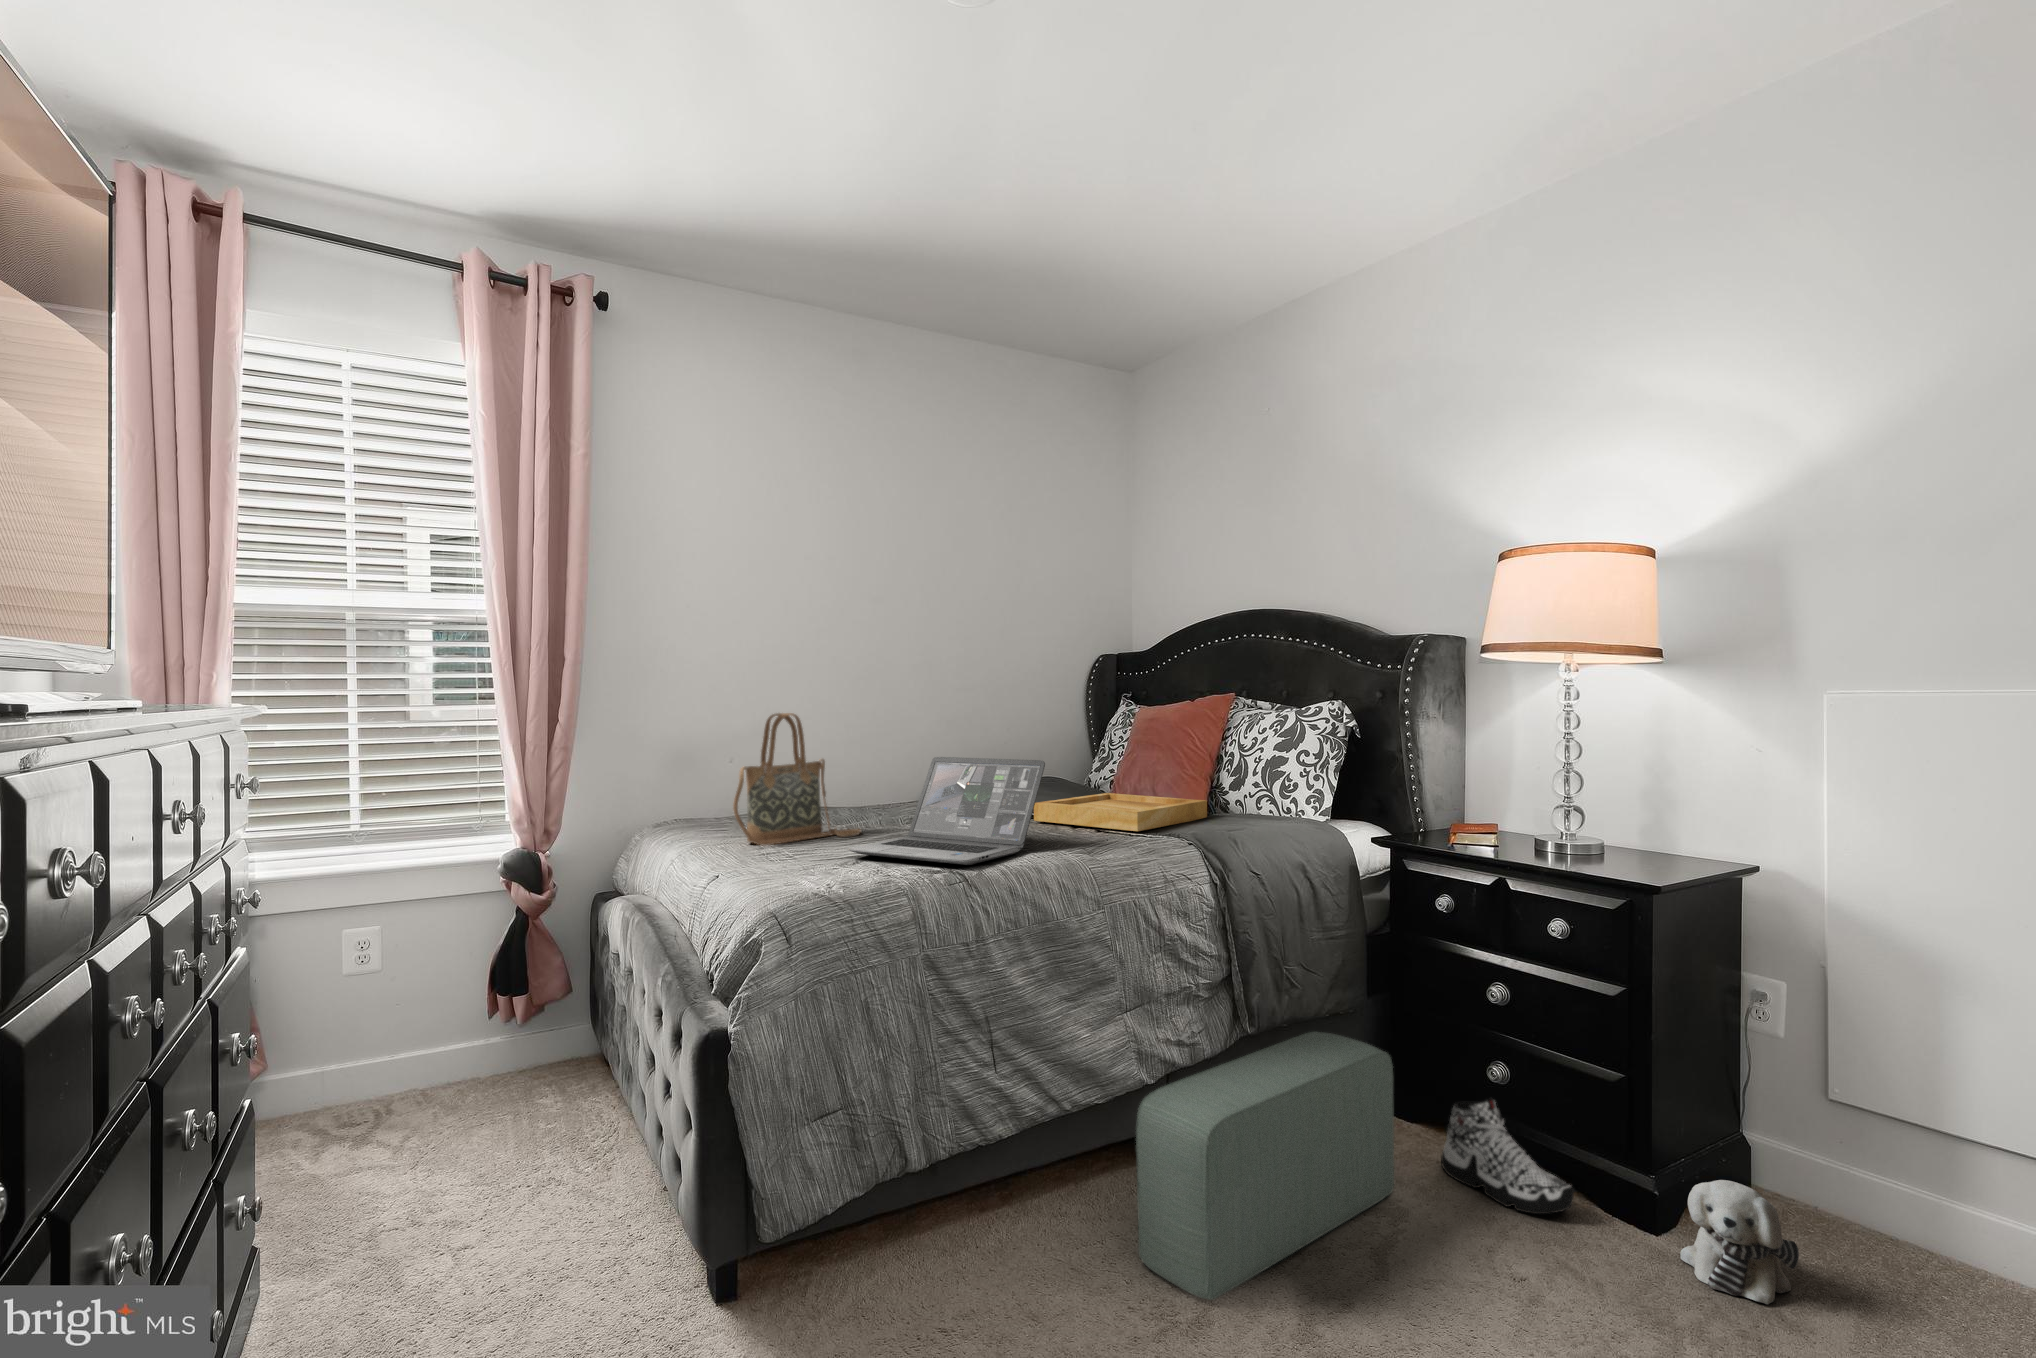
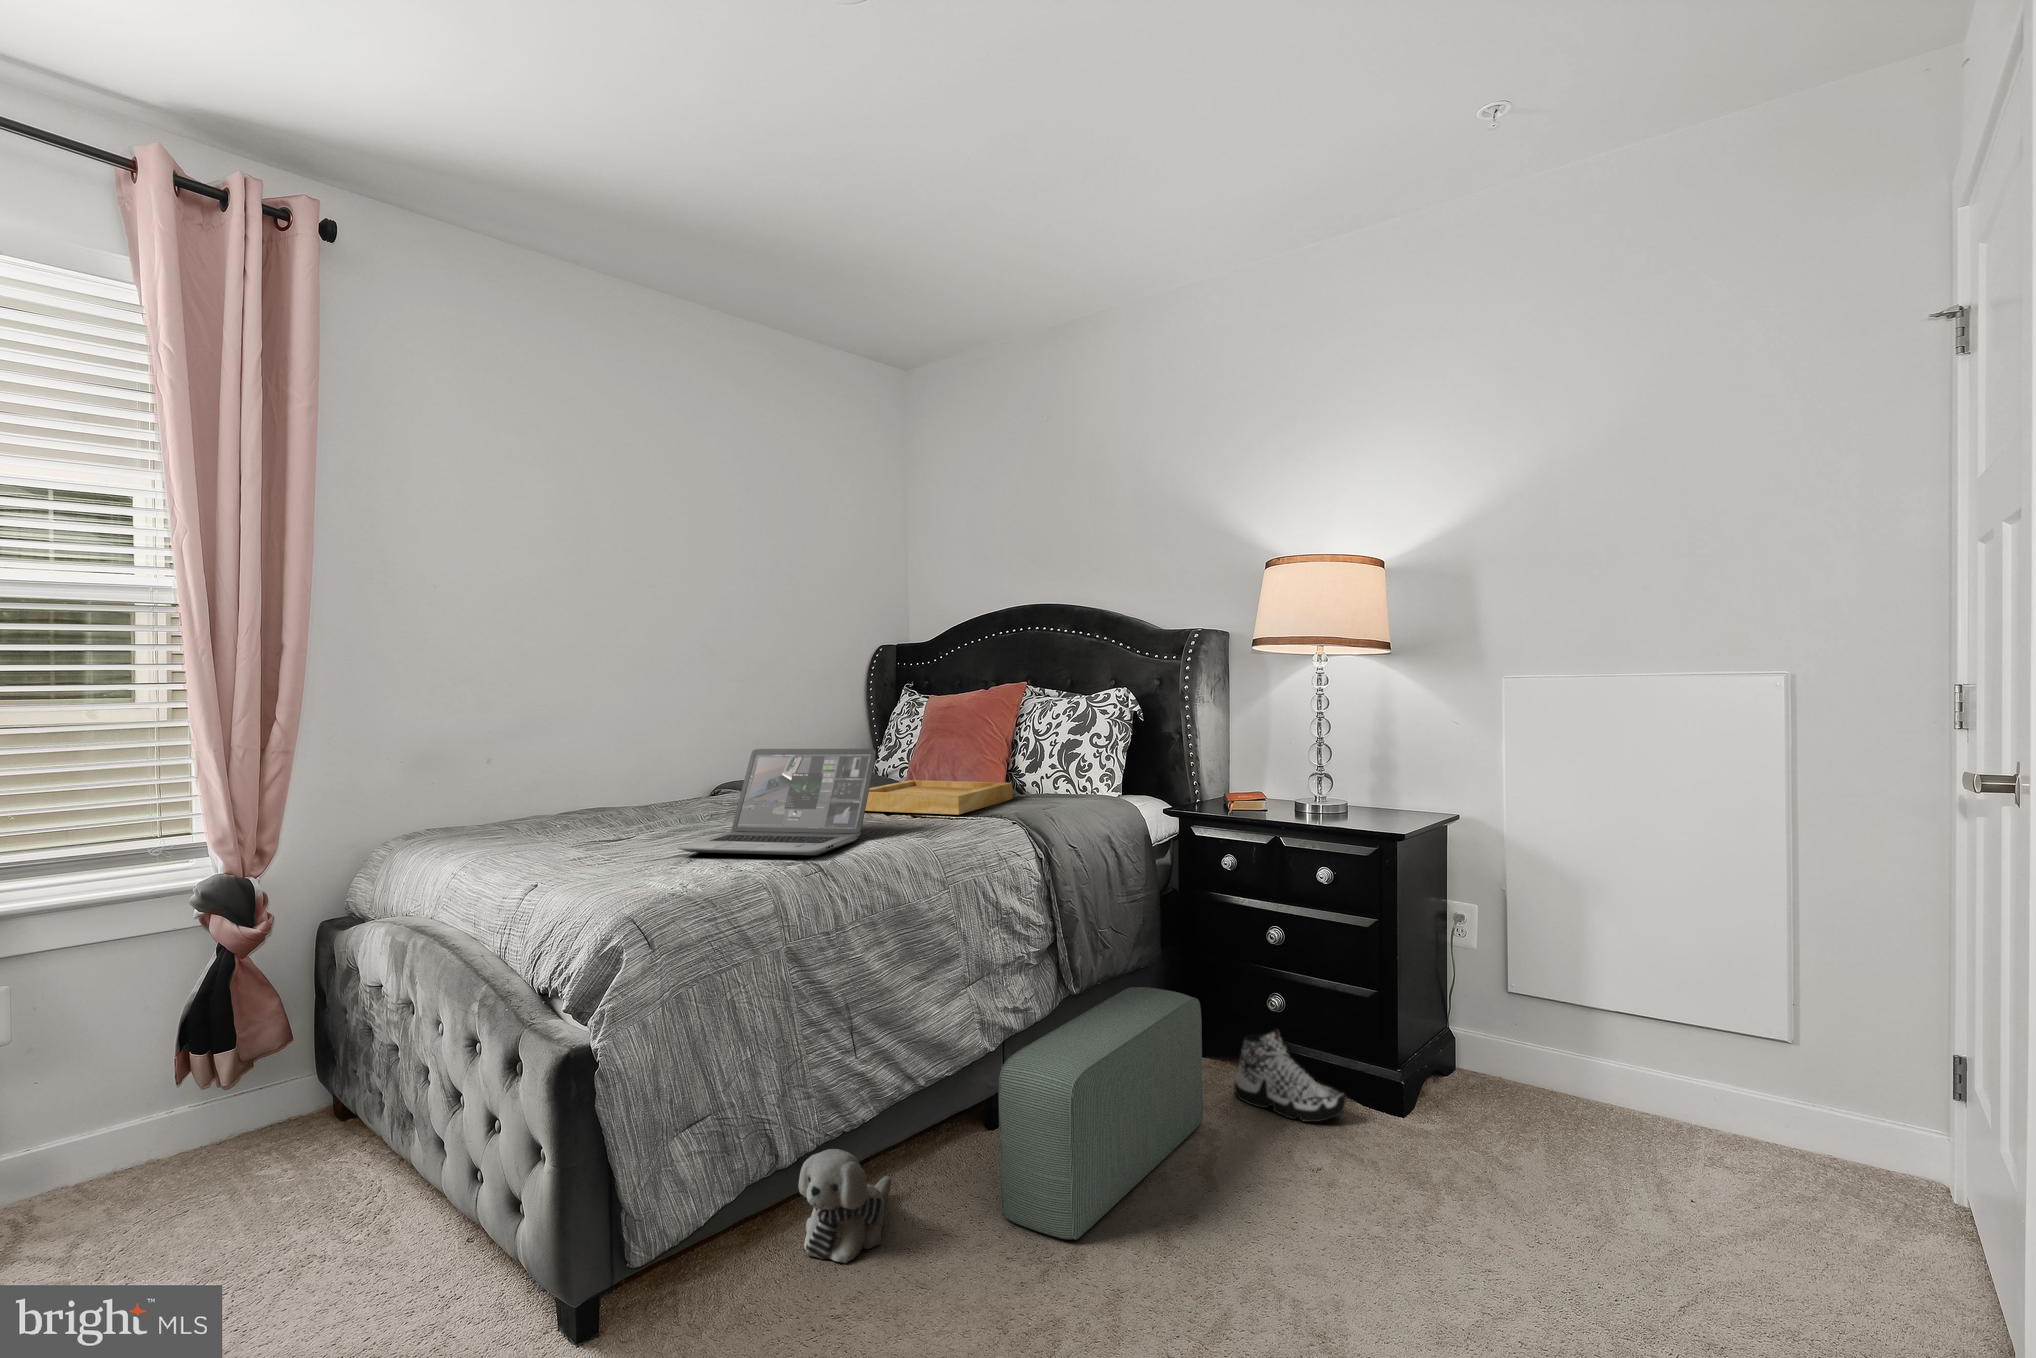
handbag: present [733,713,861,846] -> none [533,707,671,850]
plush toy: present [1680,1180,1799,1305] -> present [799,1149,891,1263]

